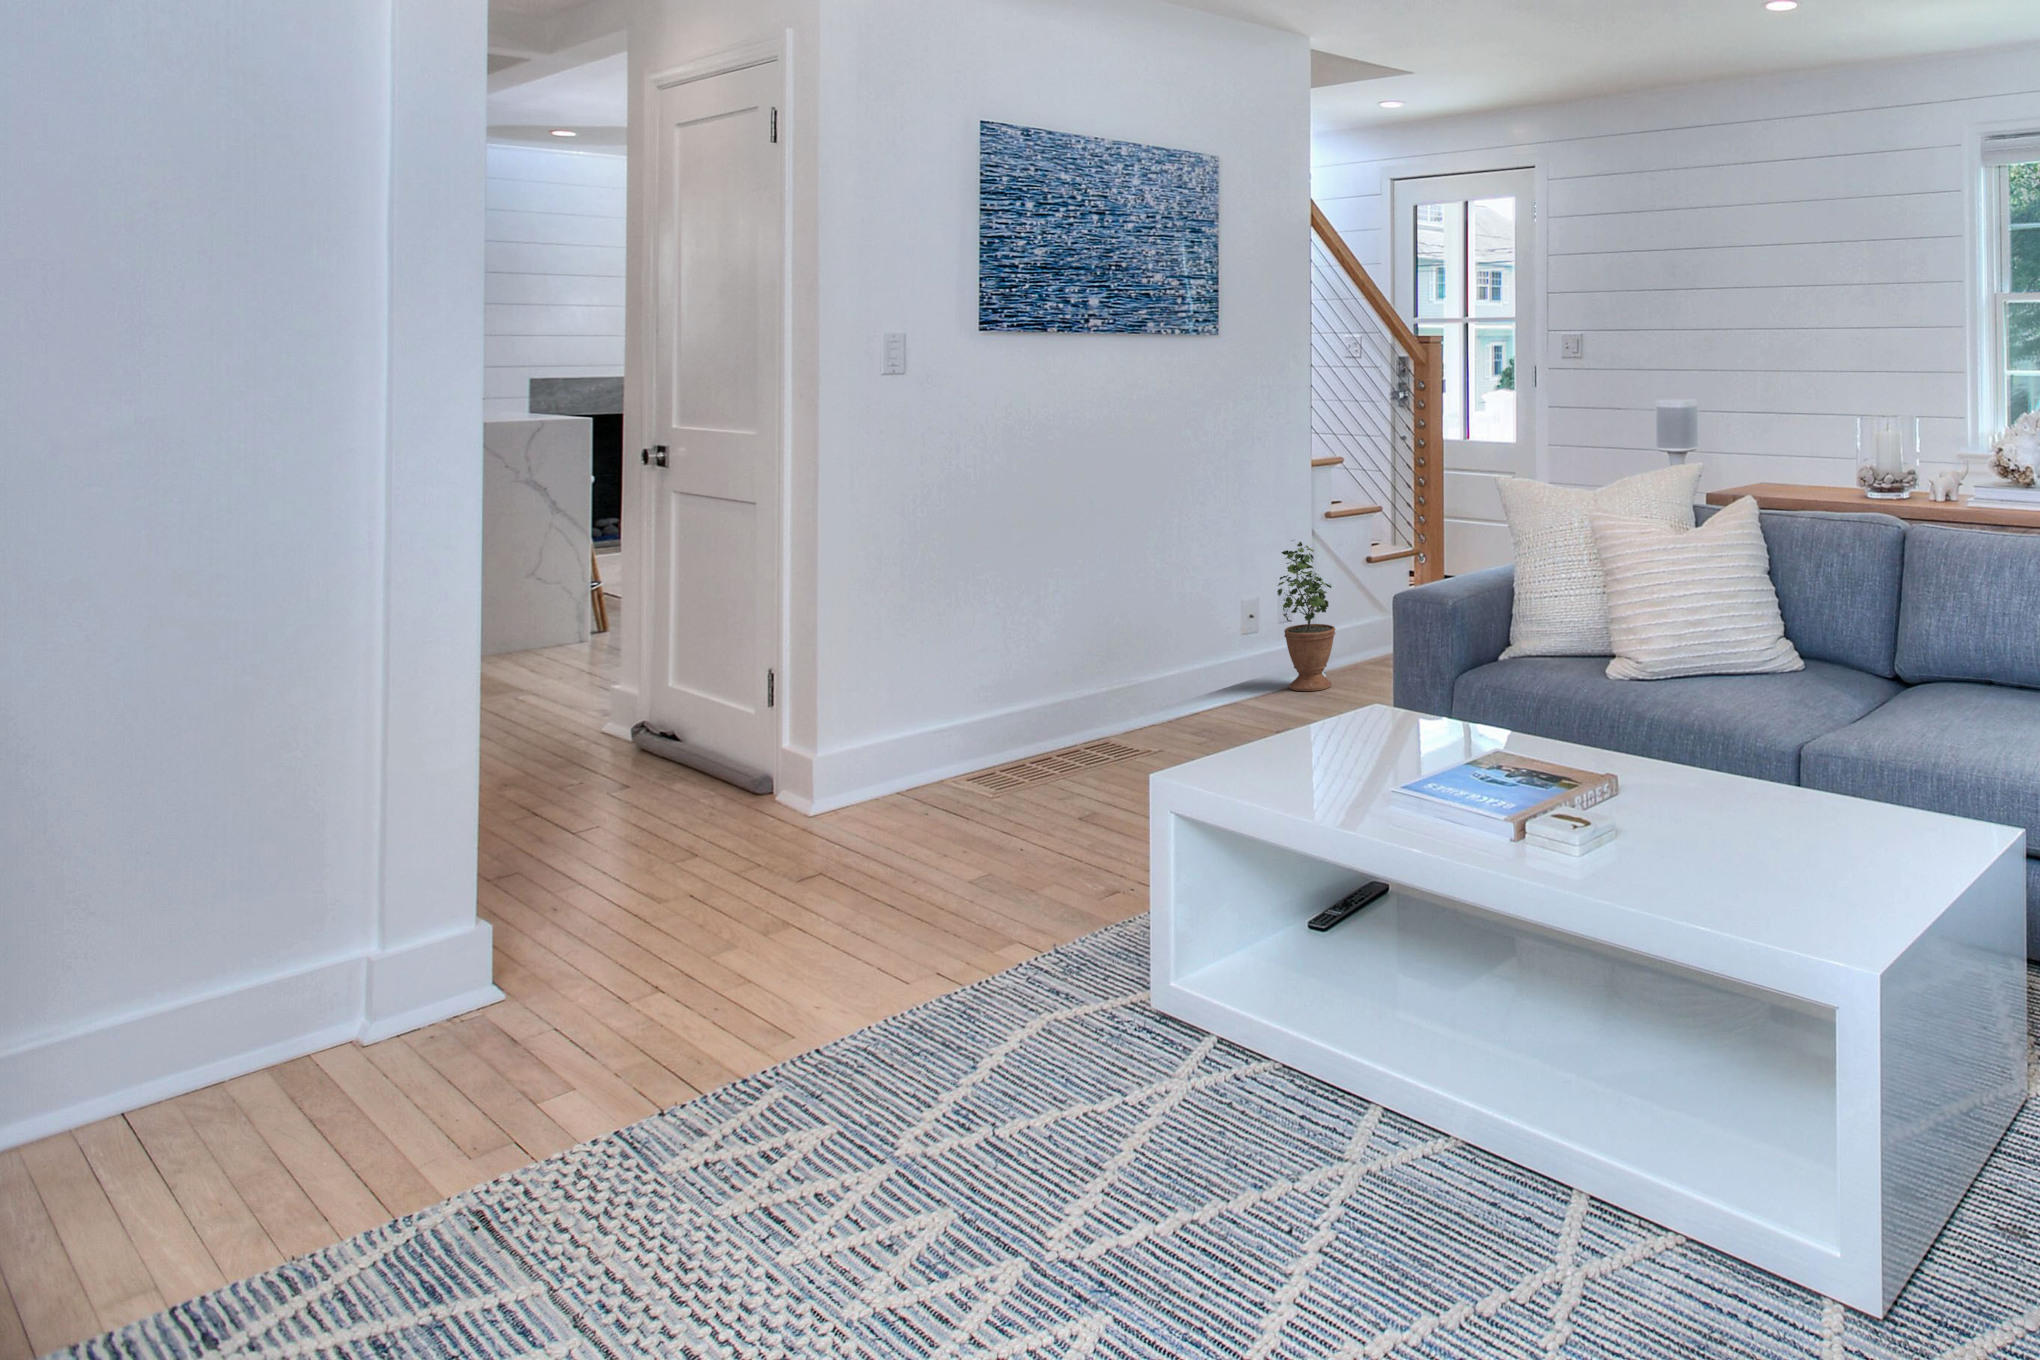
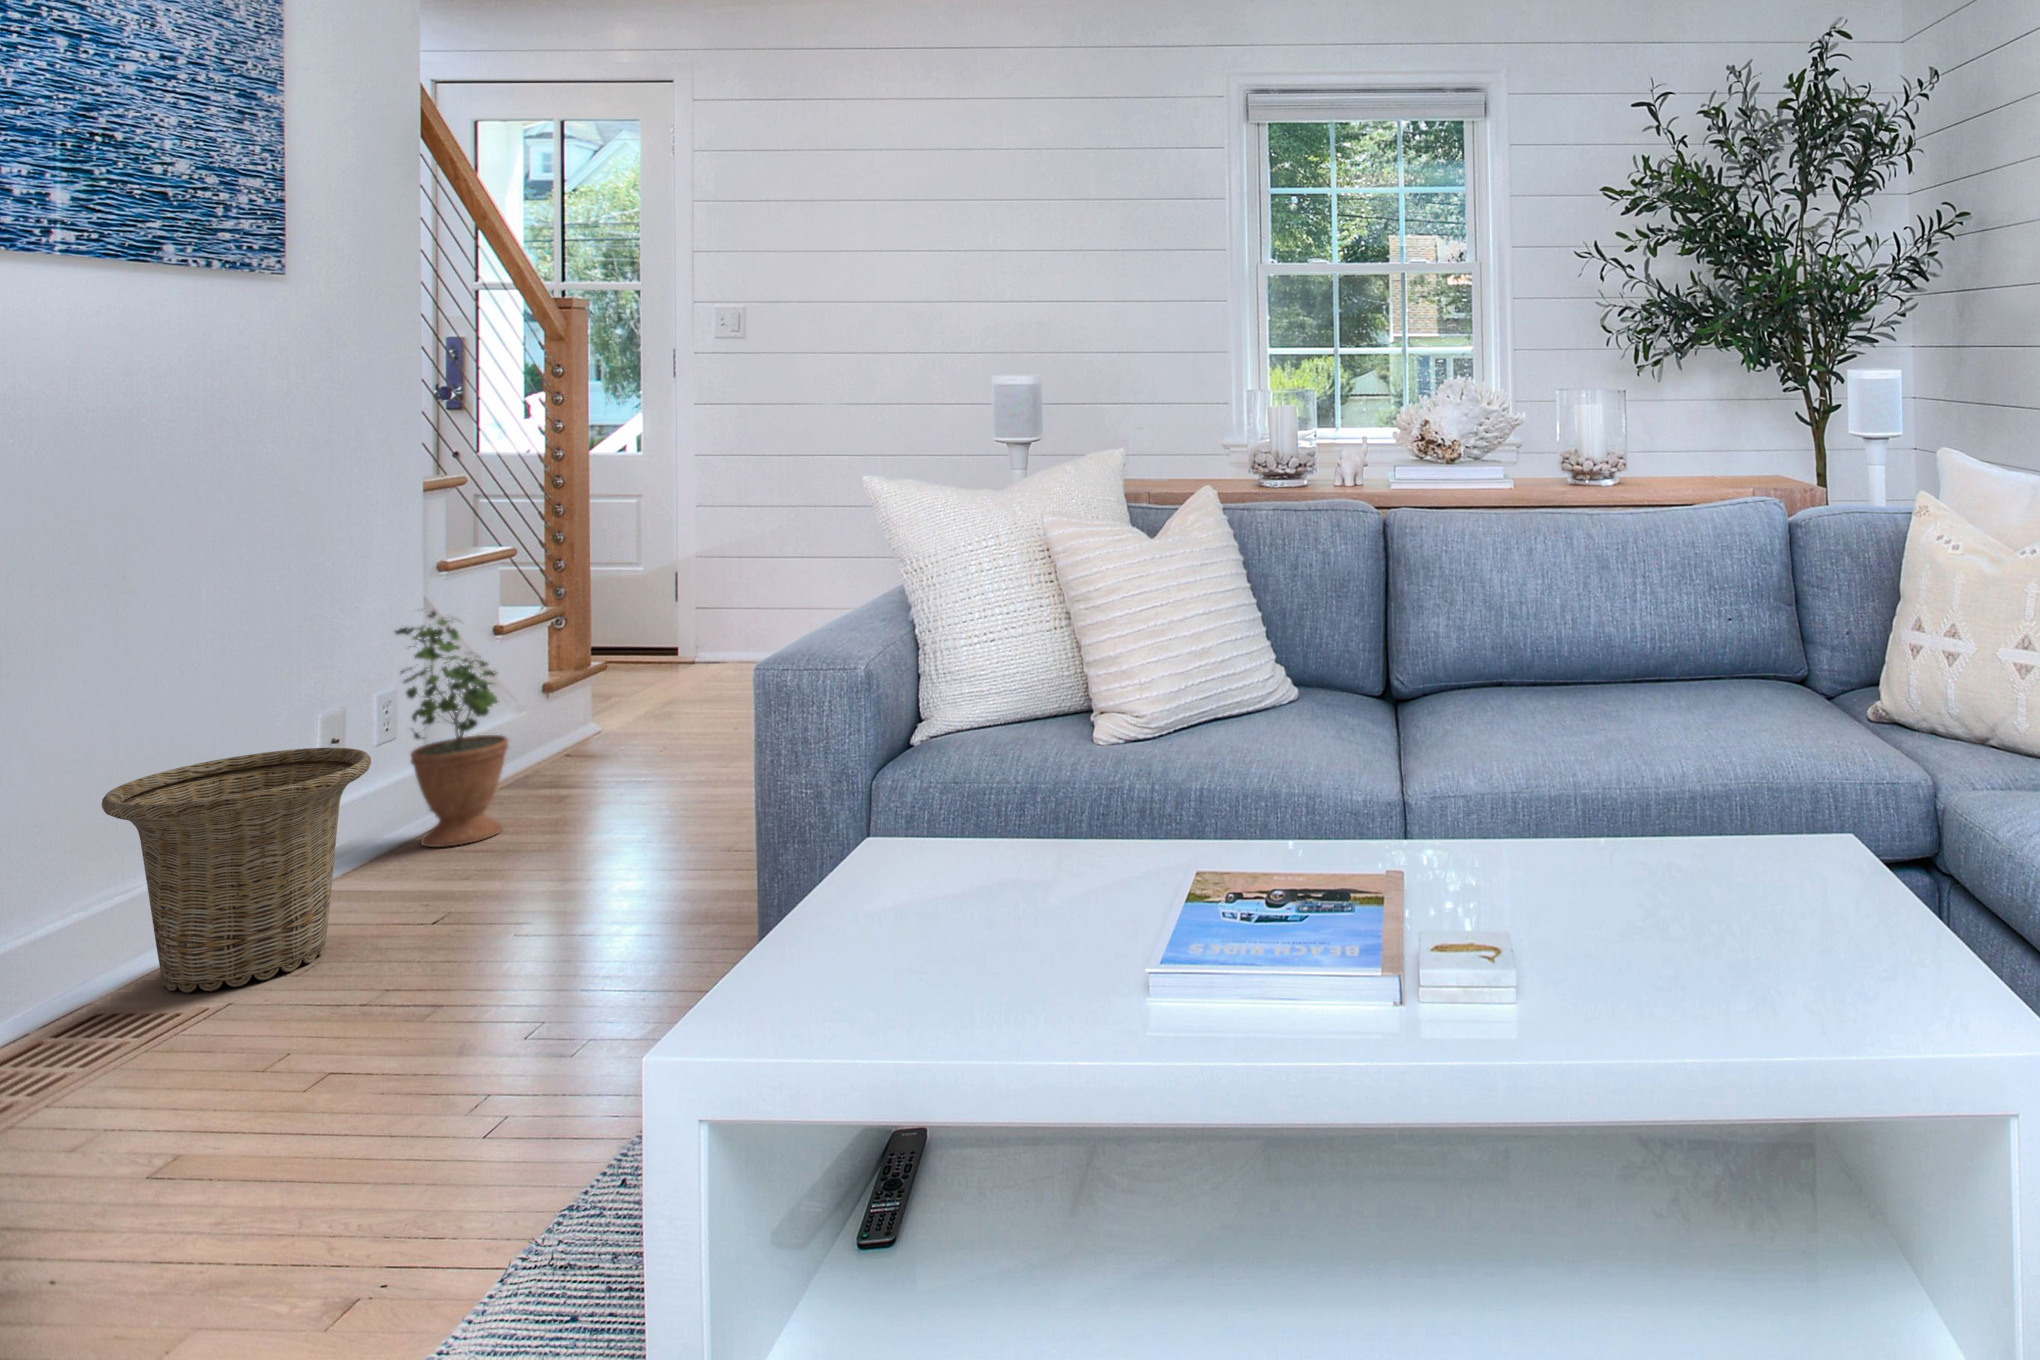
basket: none [1105,616,1224,743] -> present [102,748,371,993]

